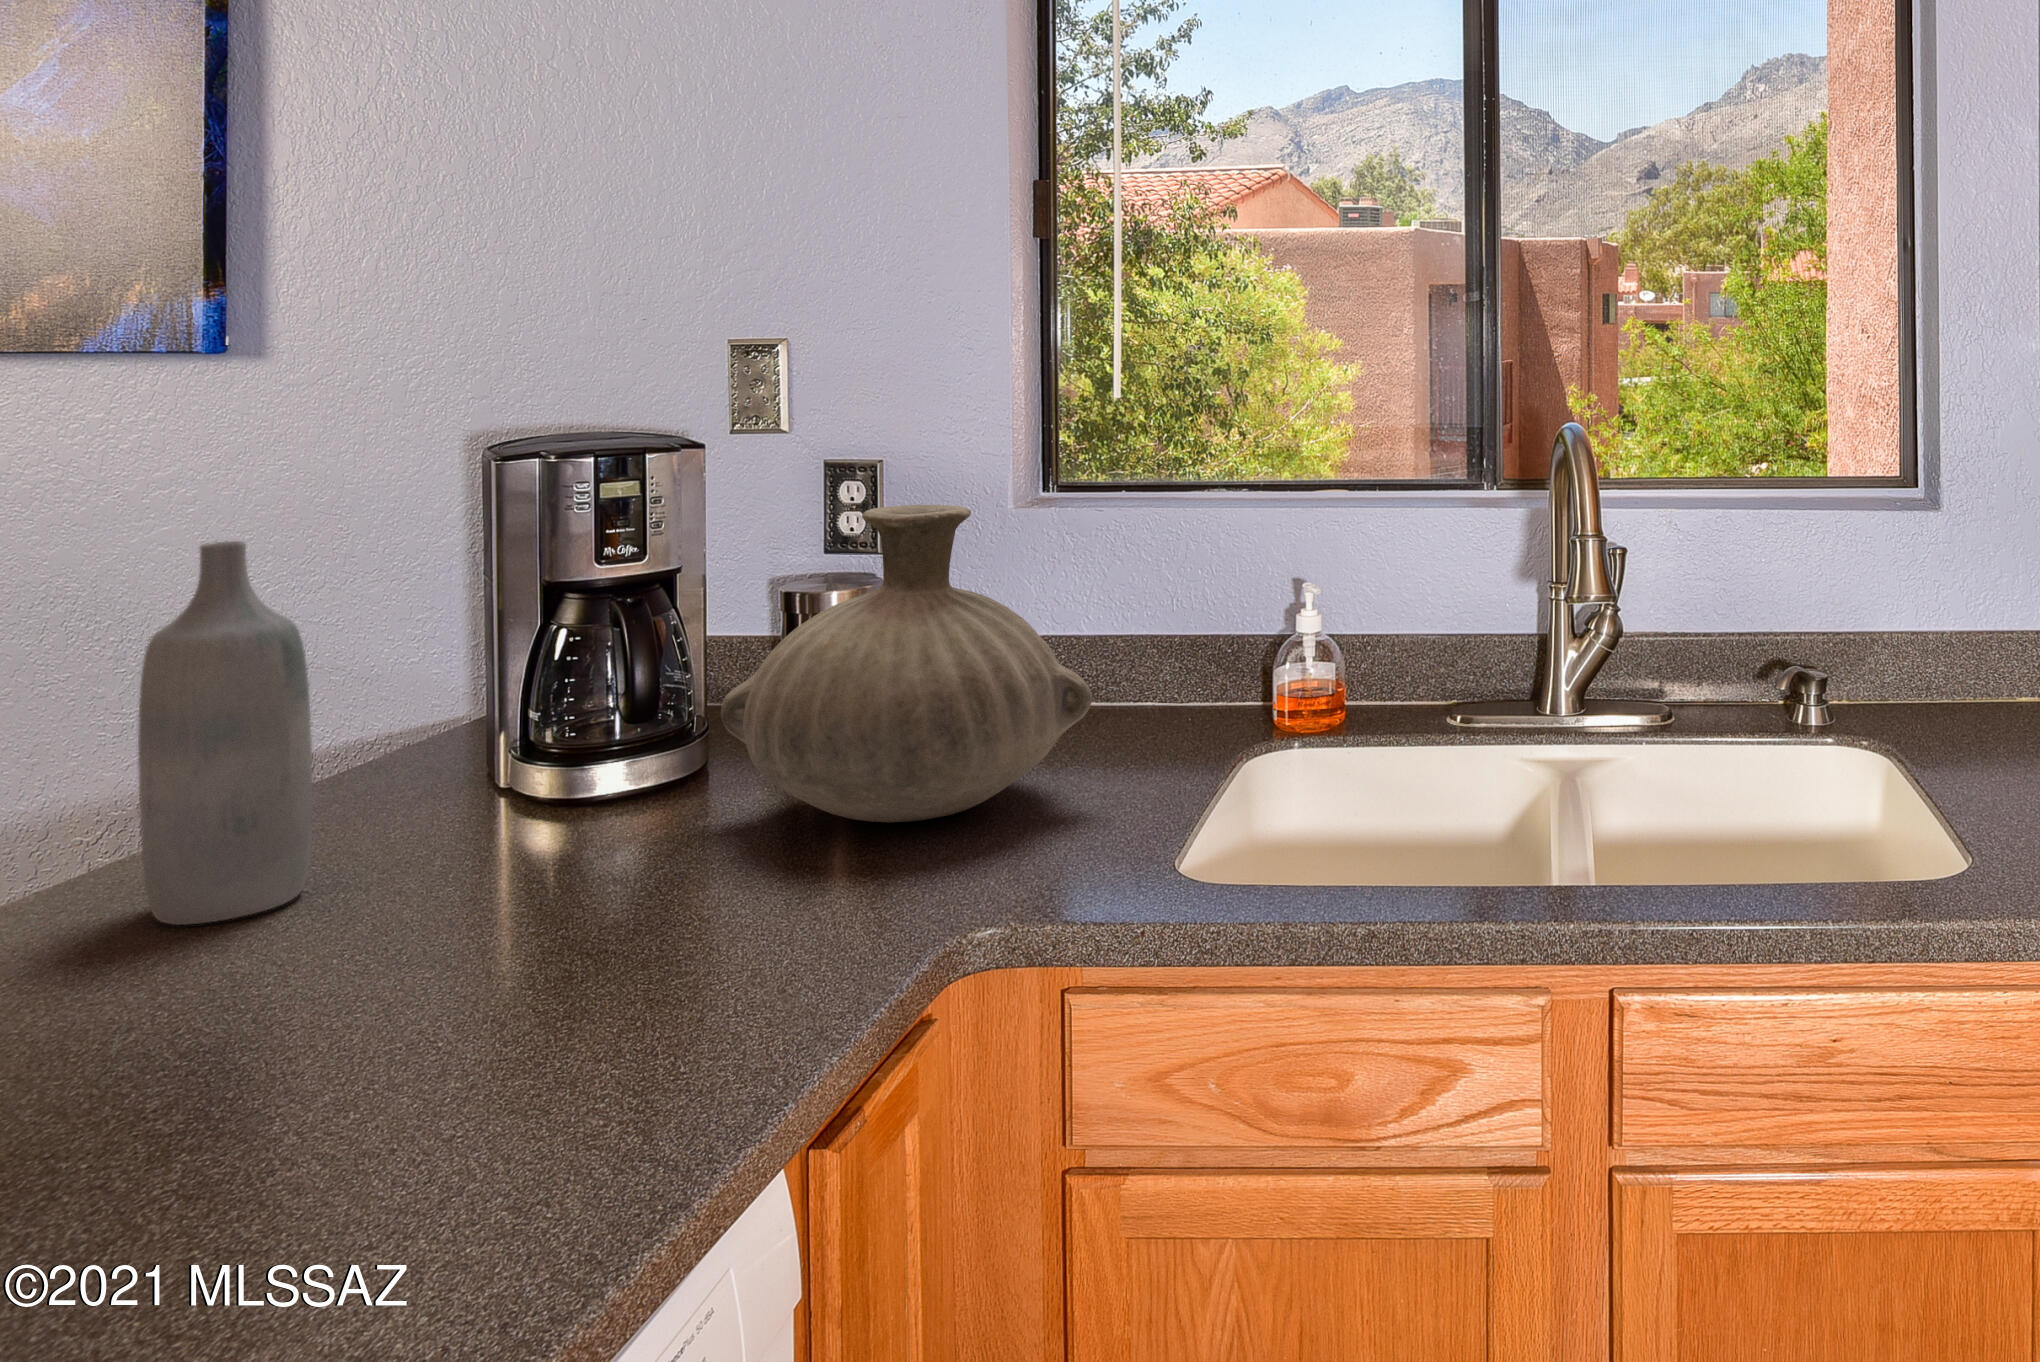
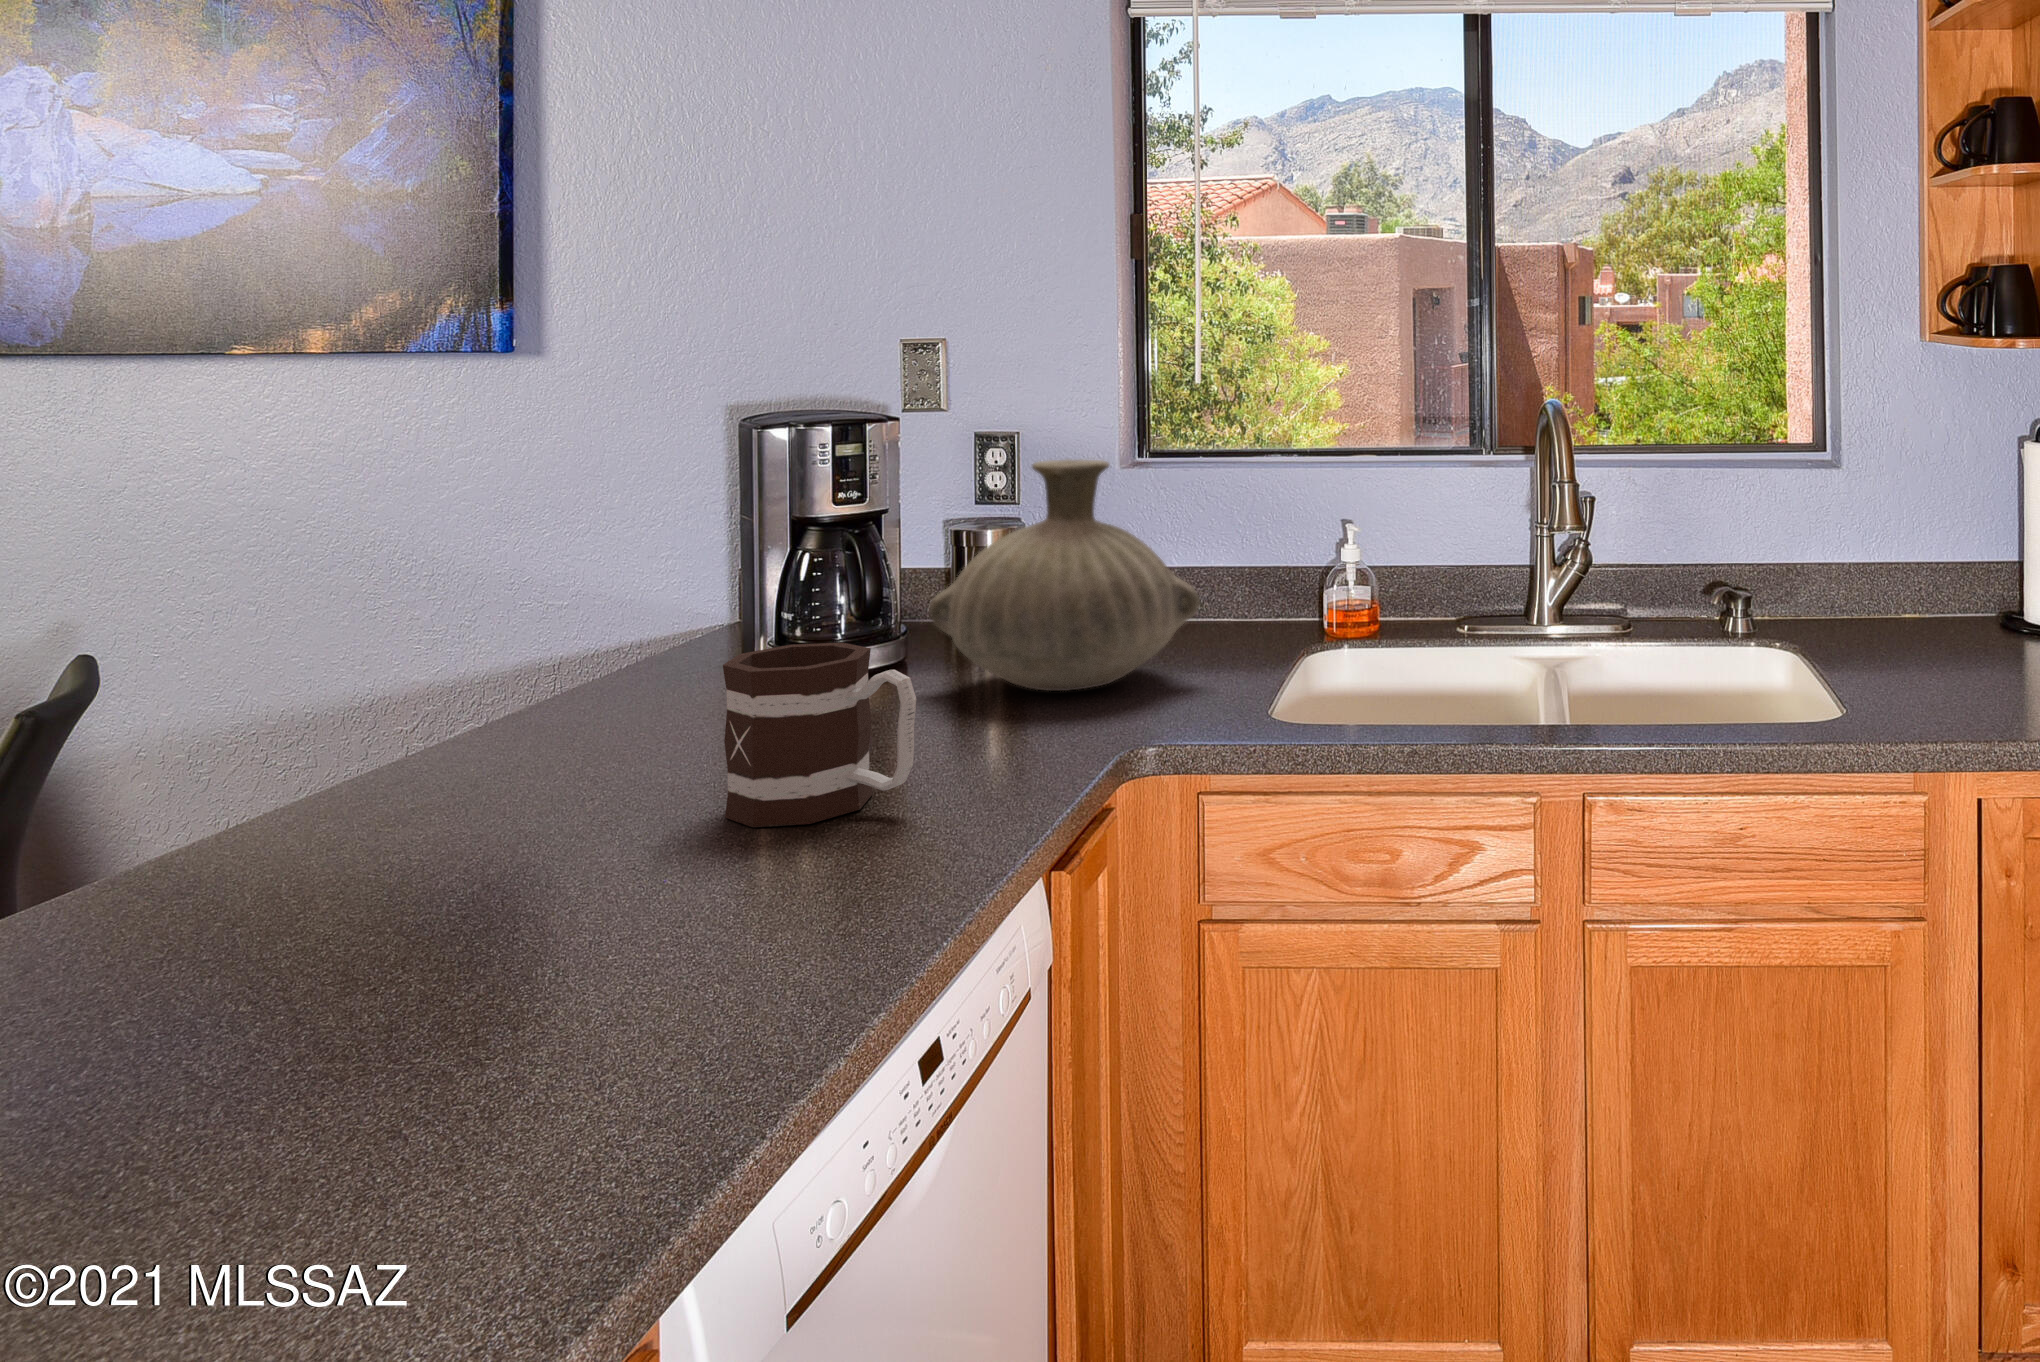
bottle: present [138,541,312,925] -> none [547,480,657,747]
mug: none [314,795,614,1098] -> present [723,643,916,827]

